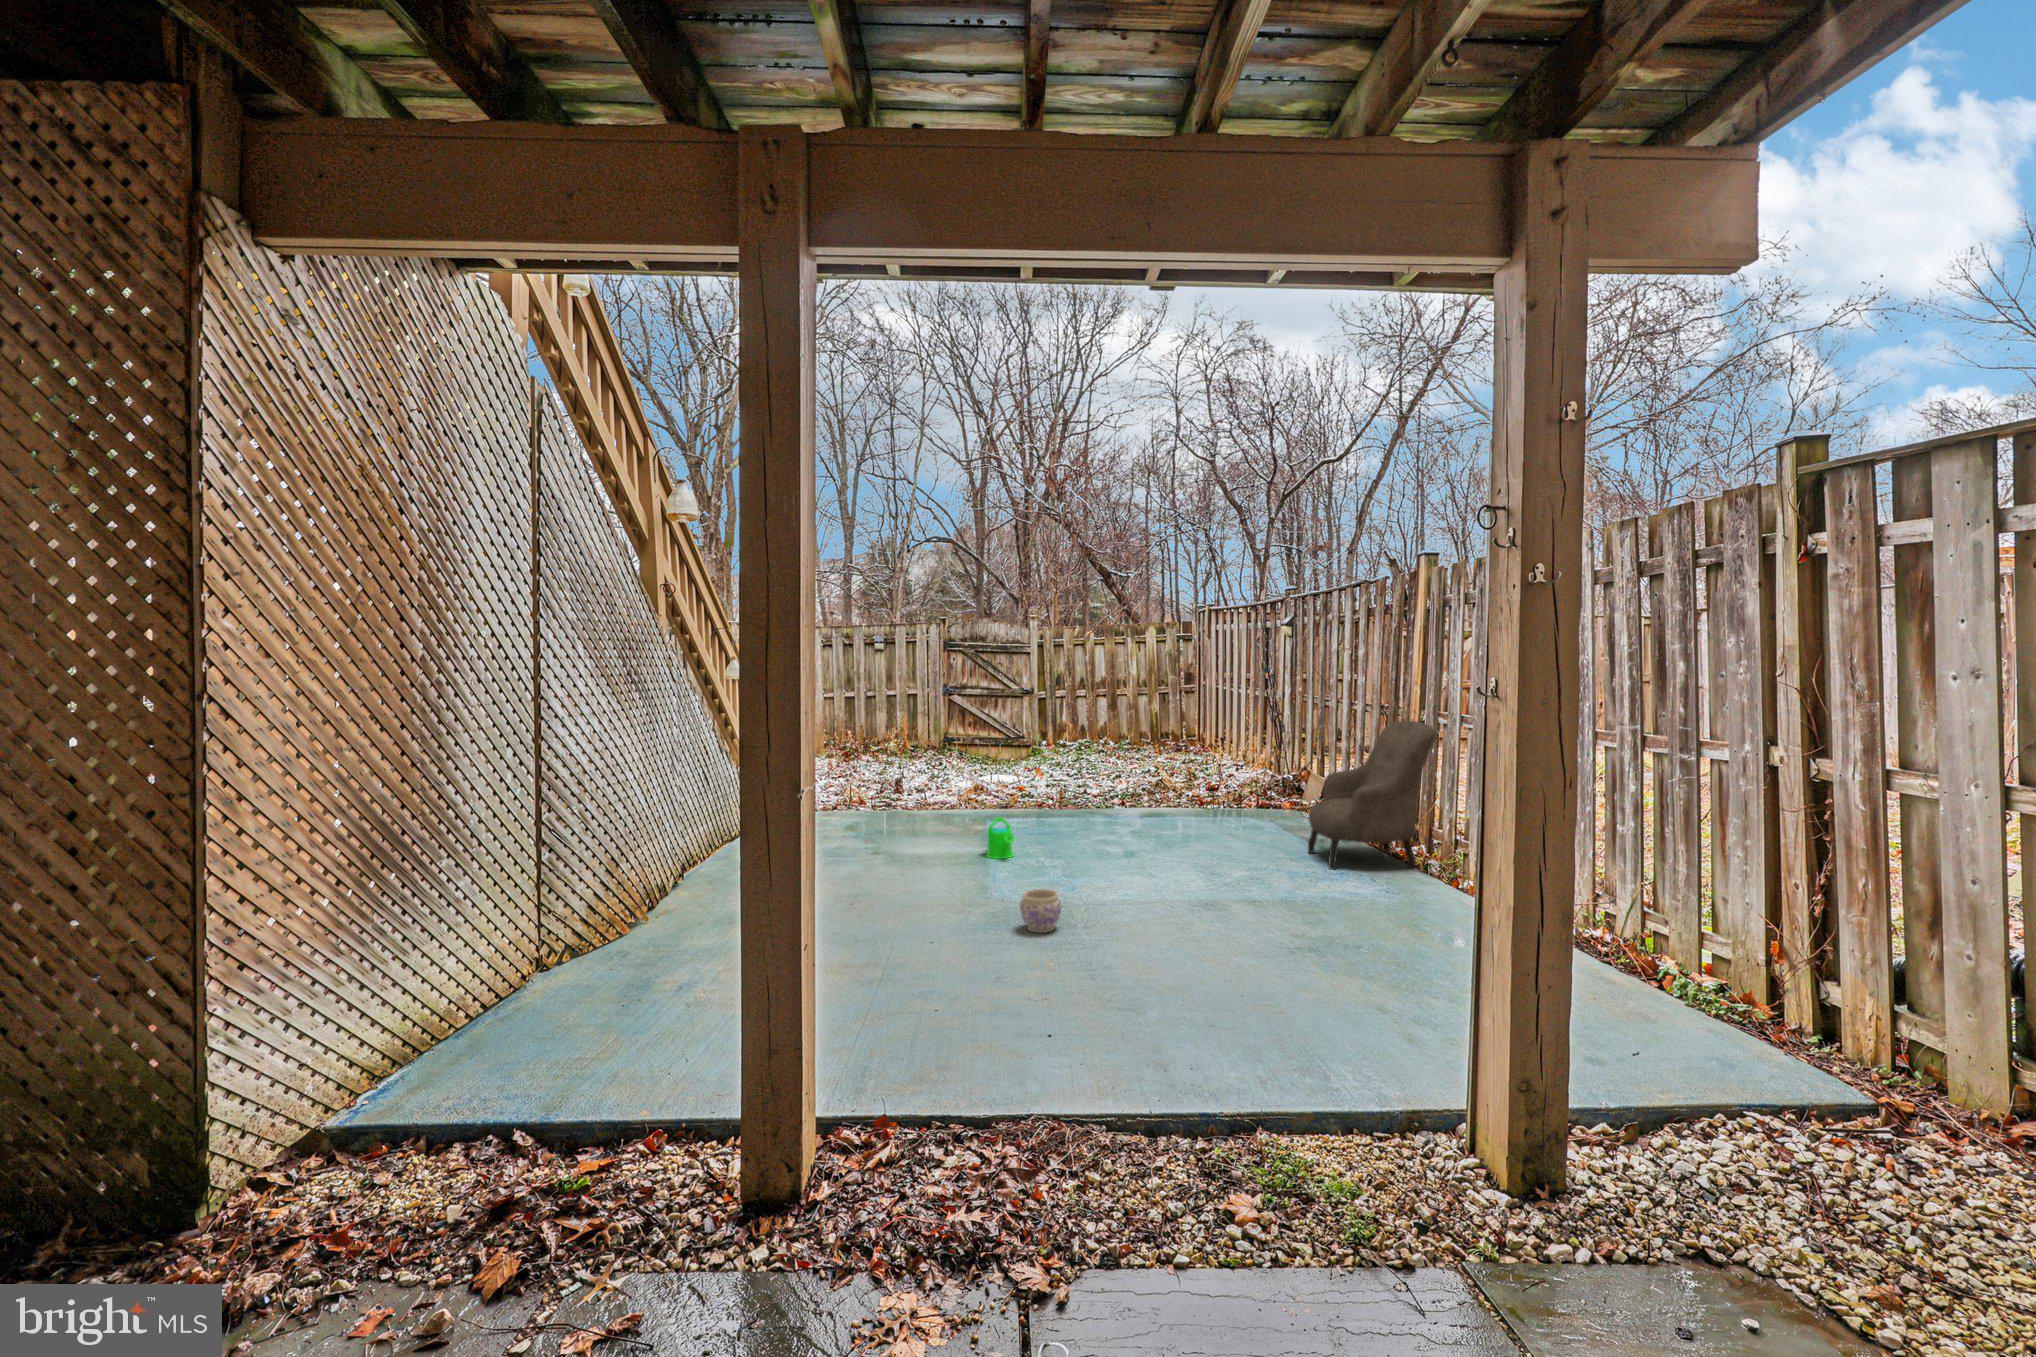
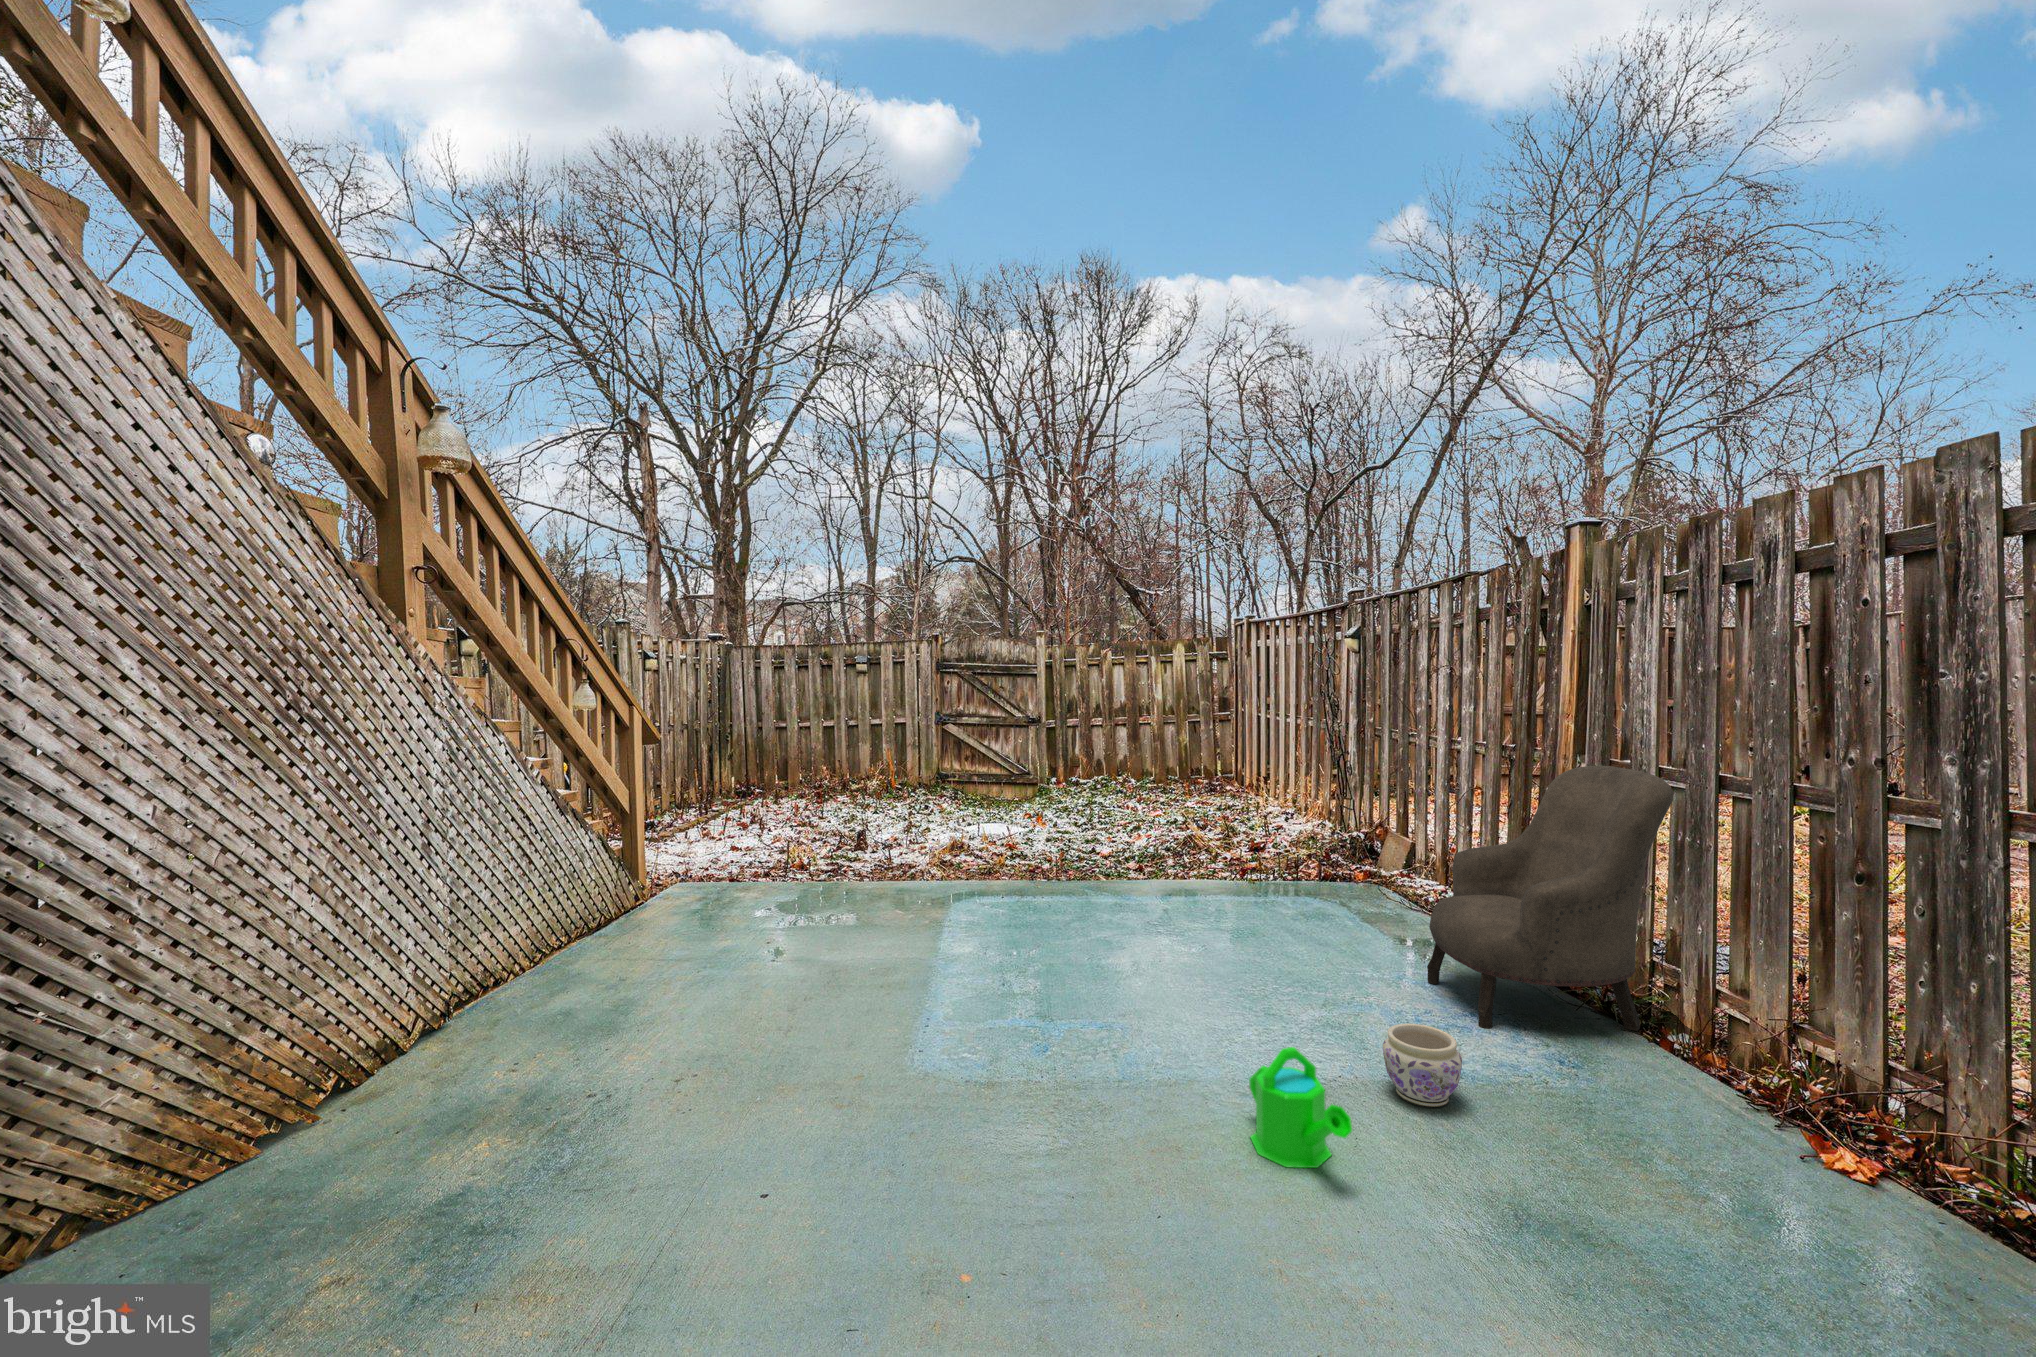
watering can: present [986,817,1015,859] -> present [1249,1047,1352,1168]
planter: present [1020,889,1061,933] -> present [1383,1024,1462,1108]

